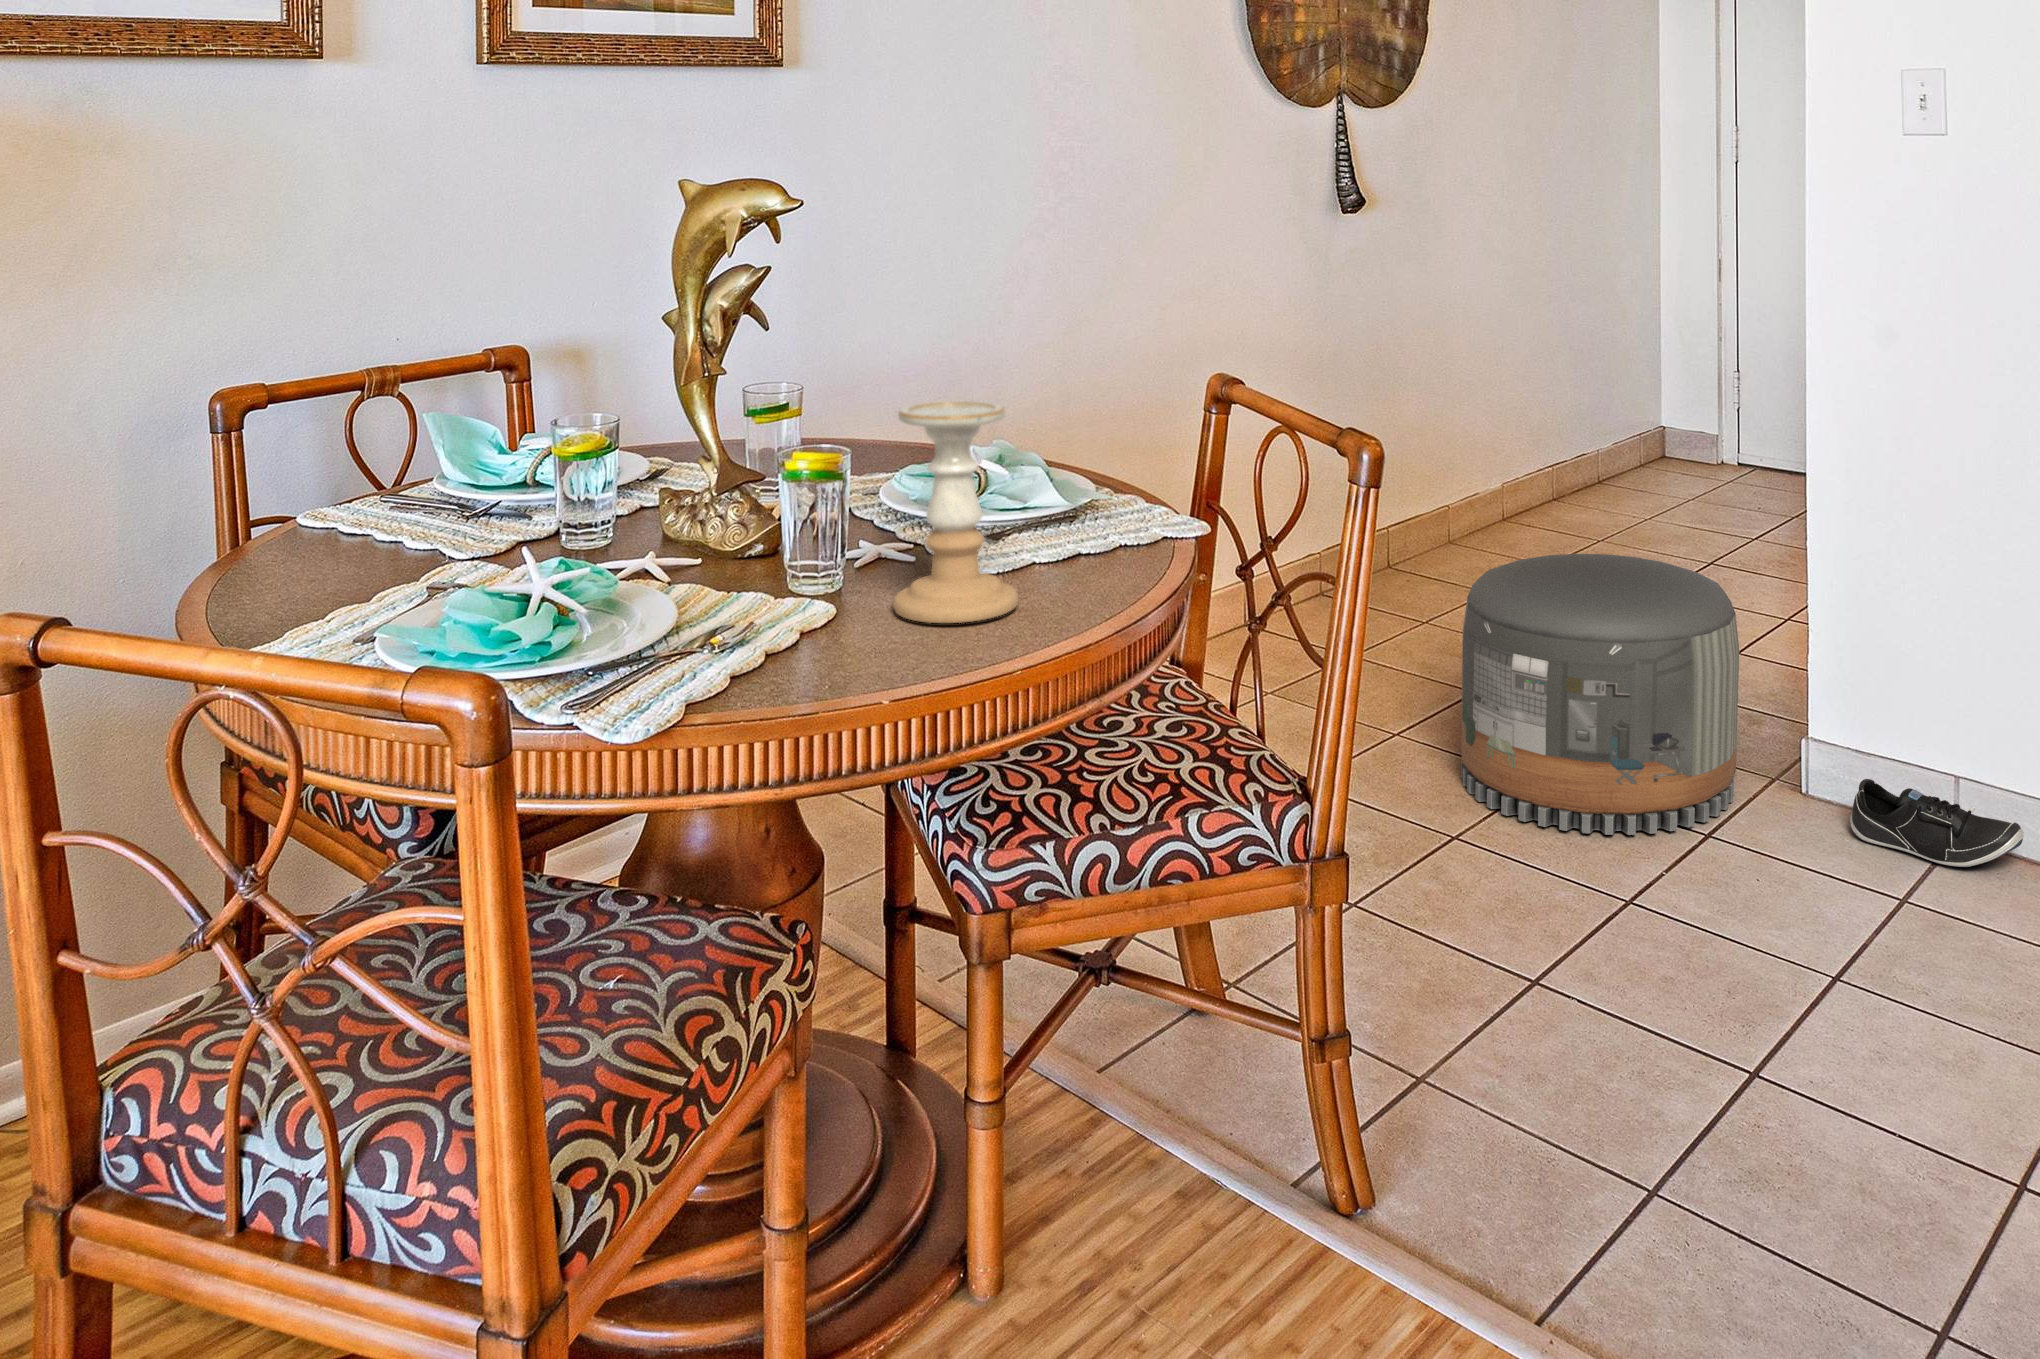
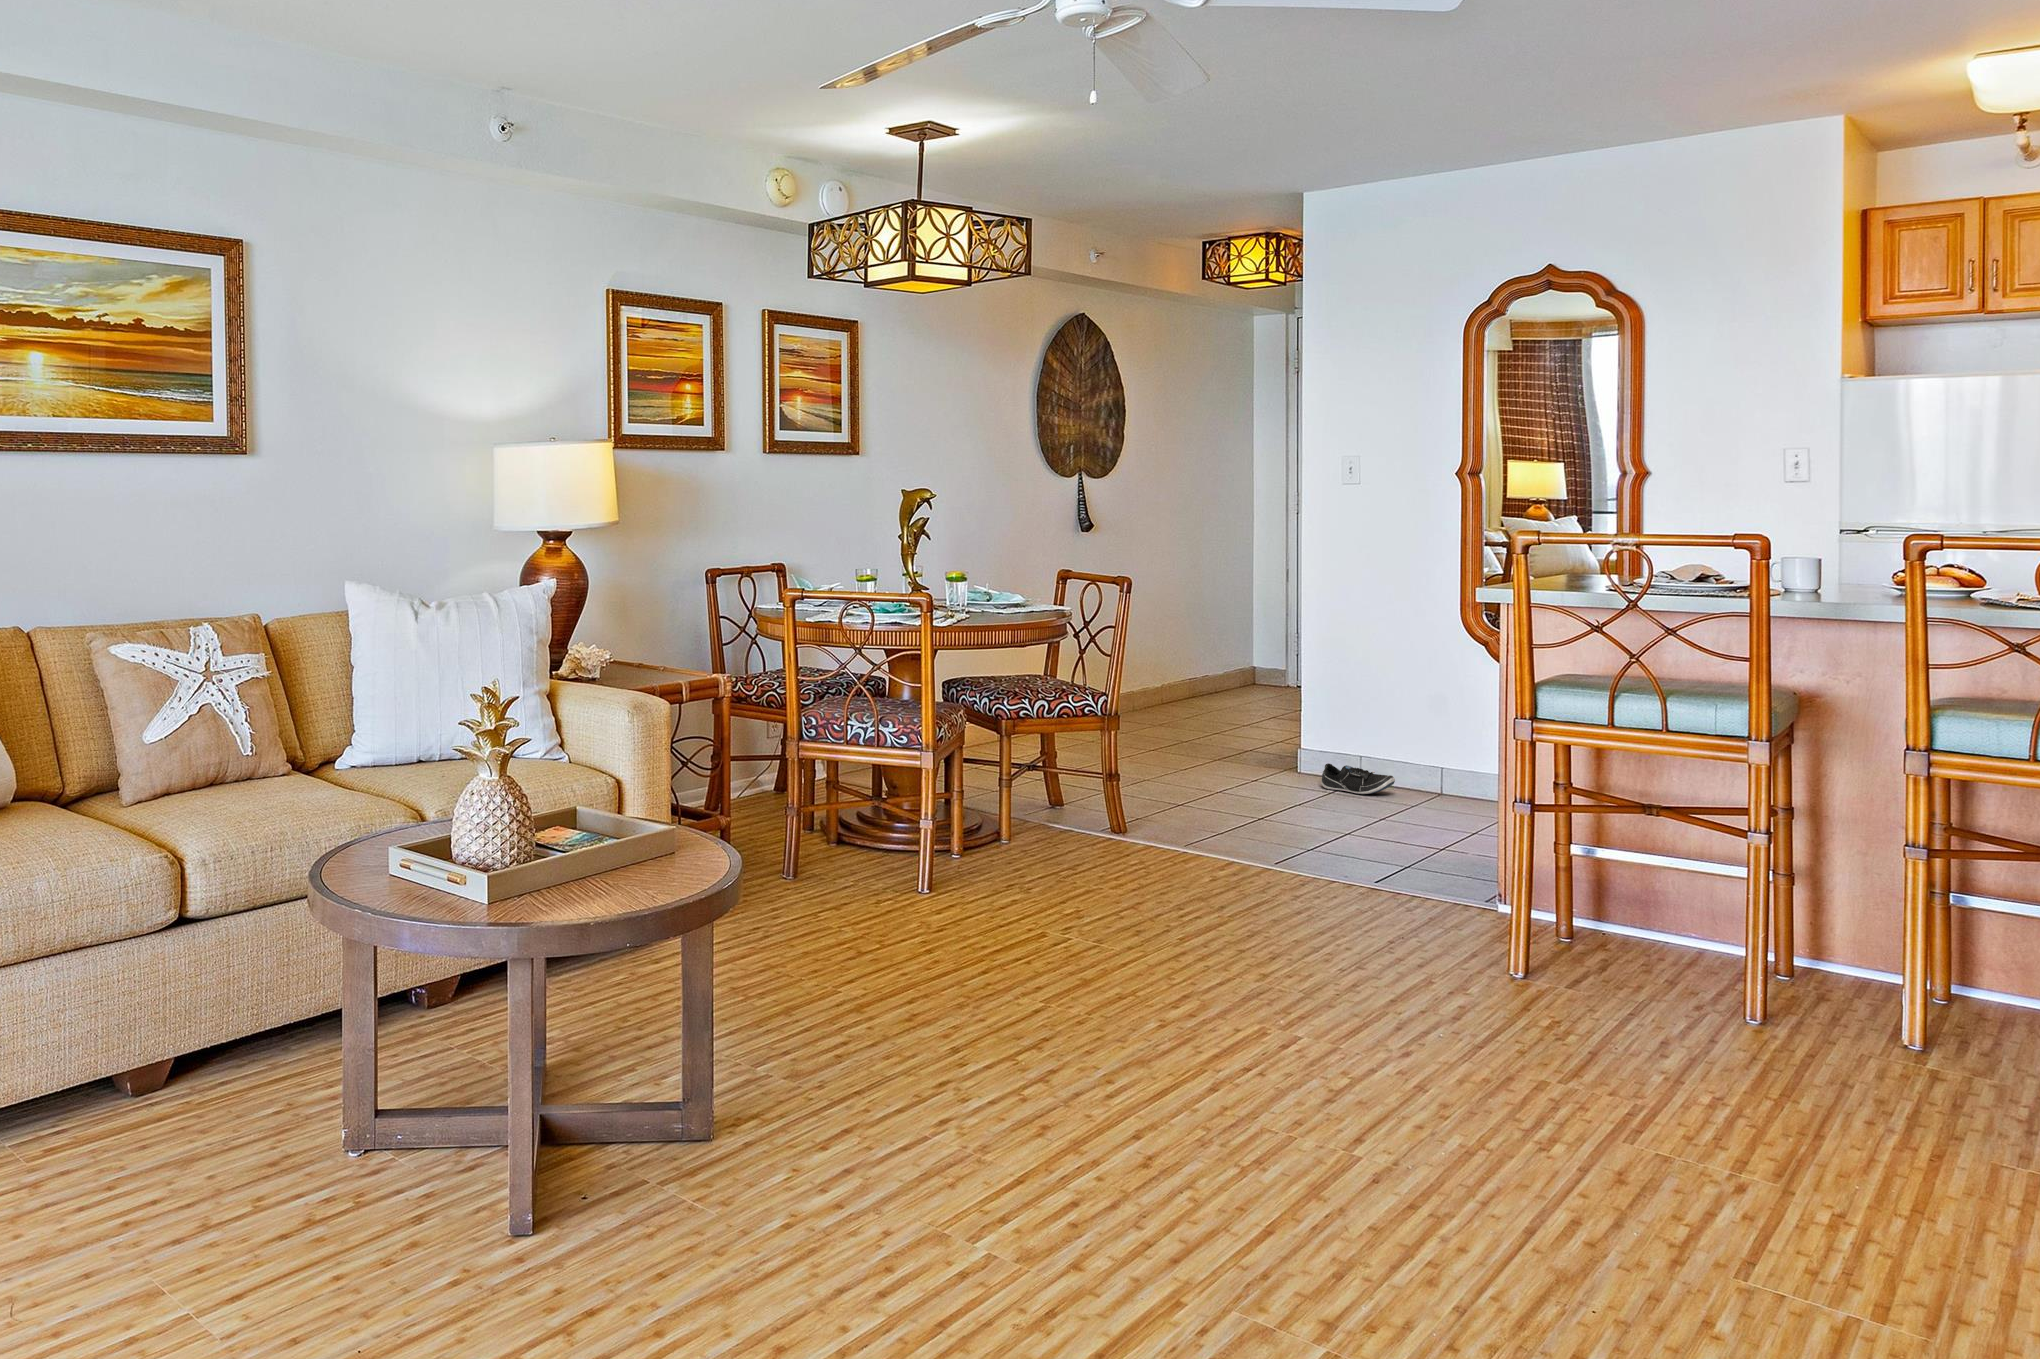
candle holder: present [893,401,1018,623] -> none [976,558,1014,620]
pouf: present [1461,554,1739,835] -> none [1145,675,1273,784]

